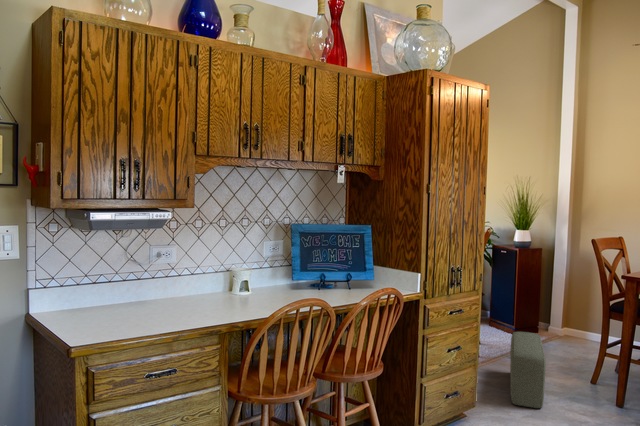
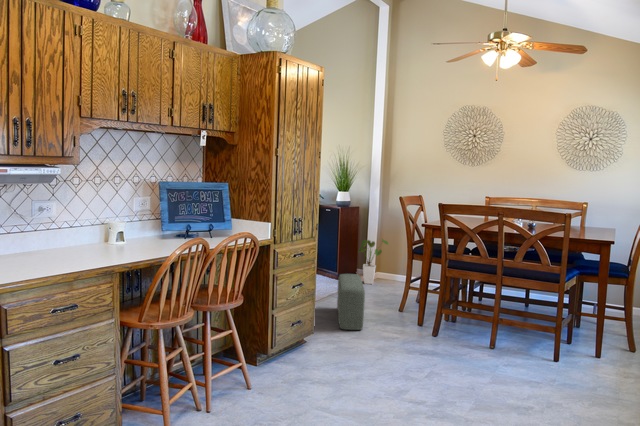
house plant: none [538,286,580,342] -> present [359,239,389,284]

